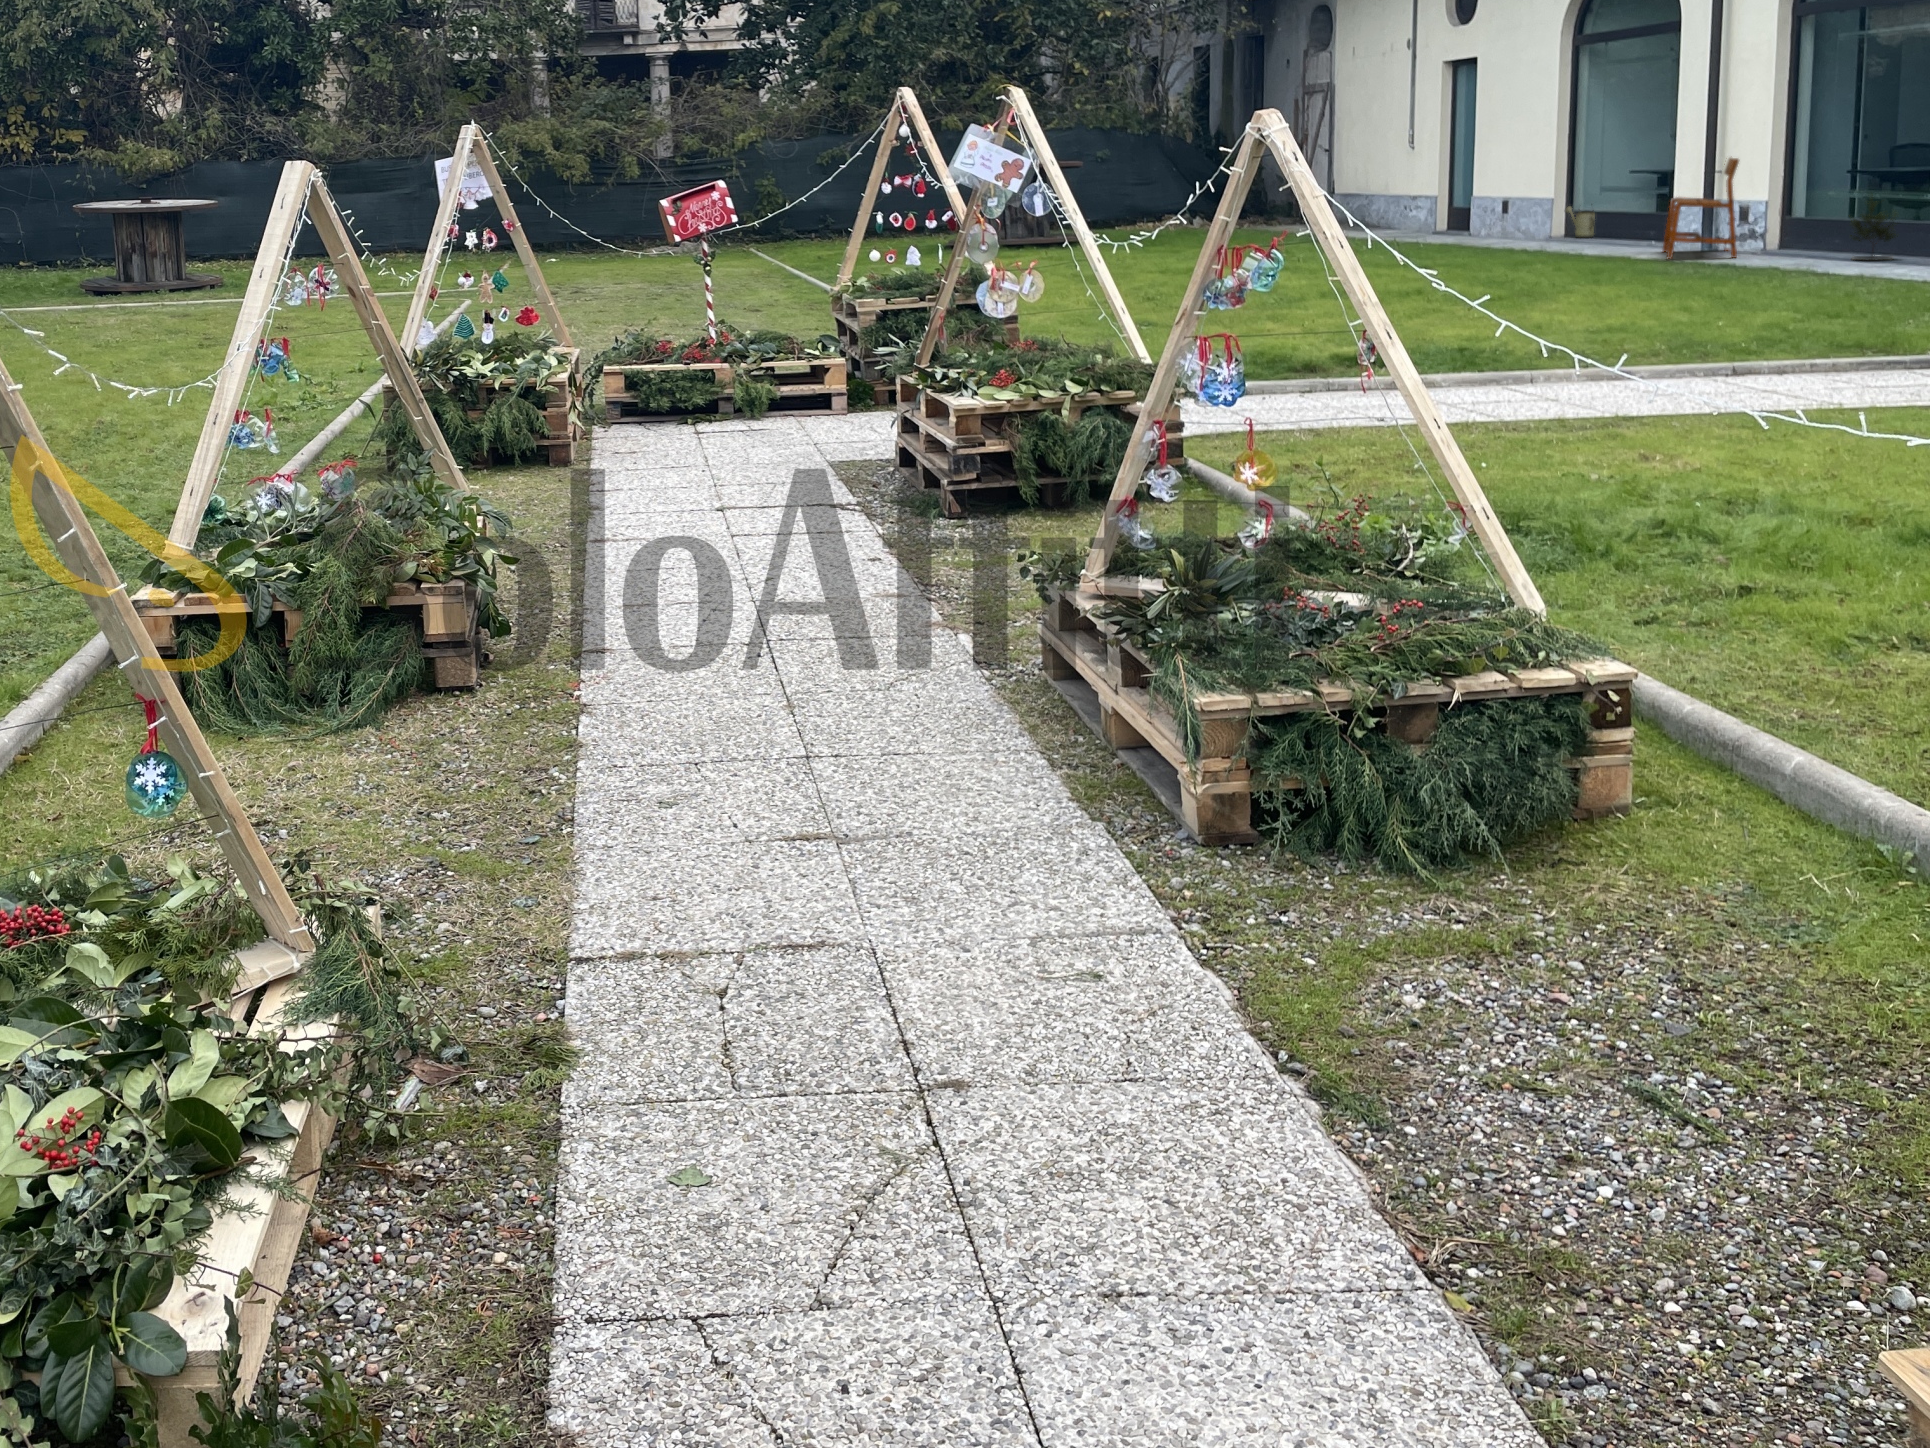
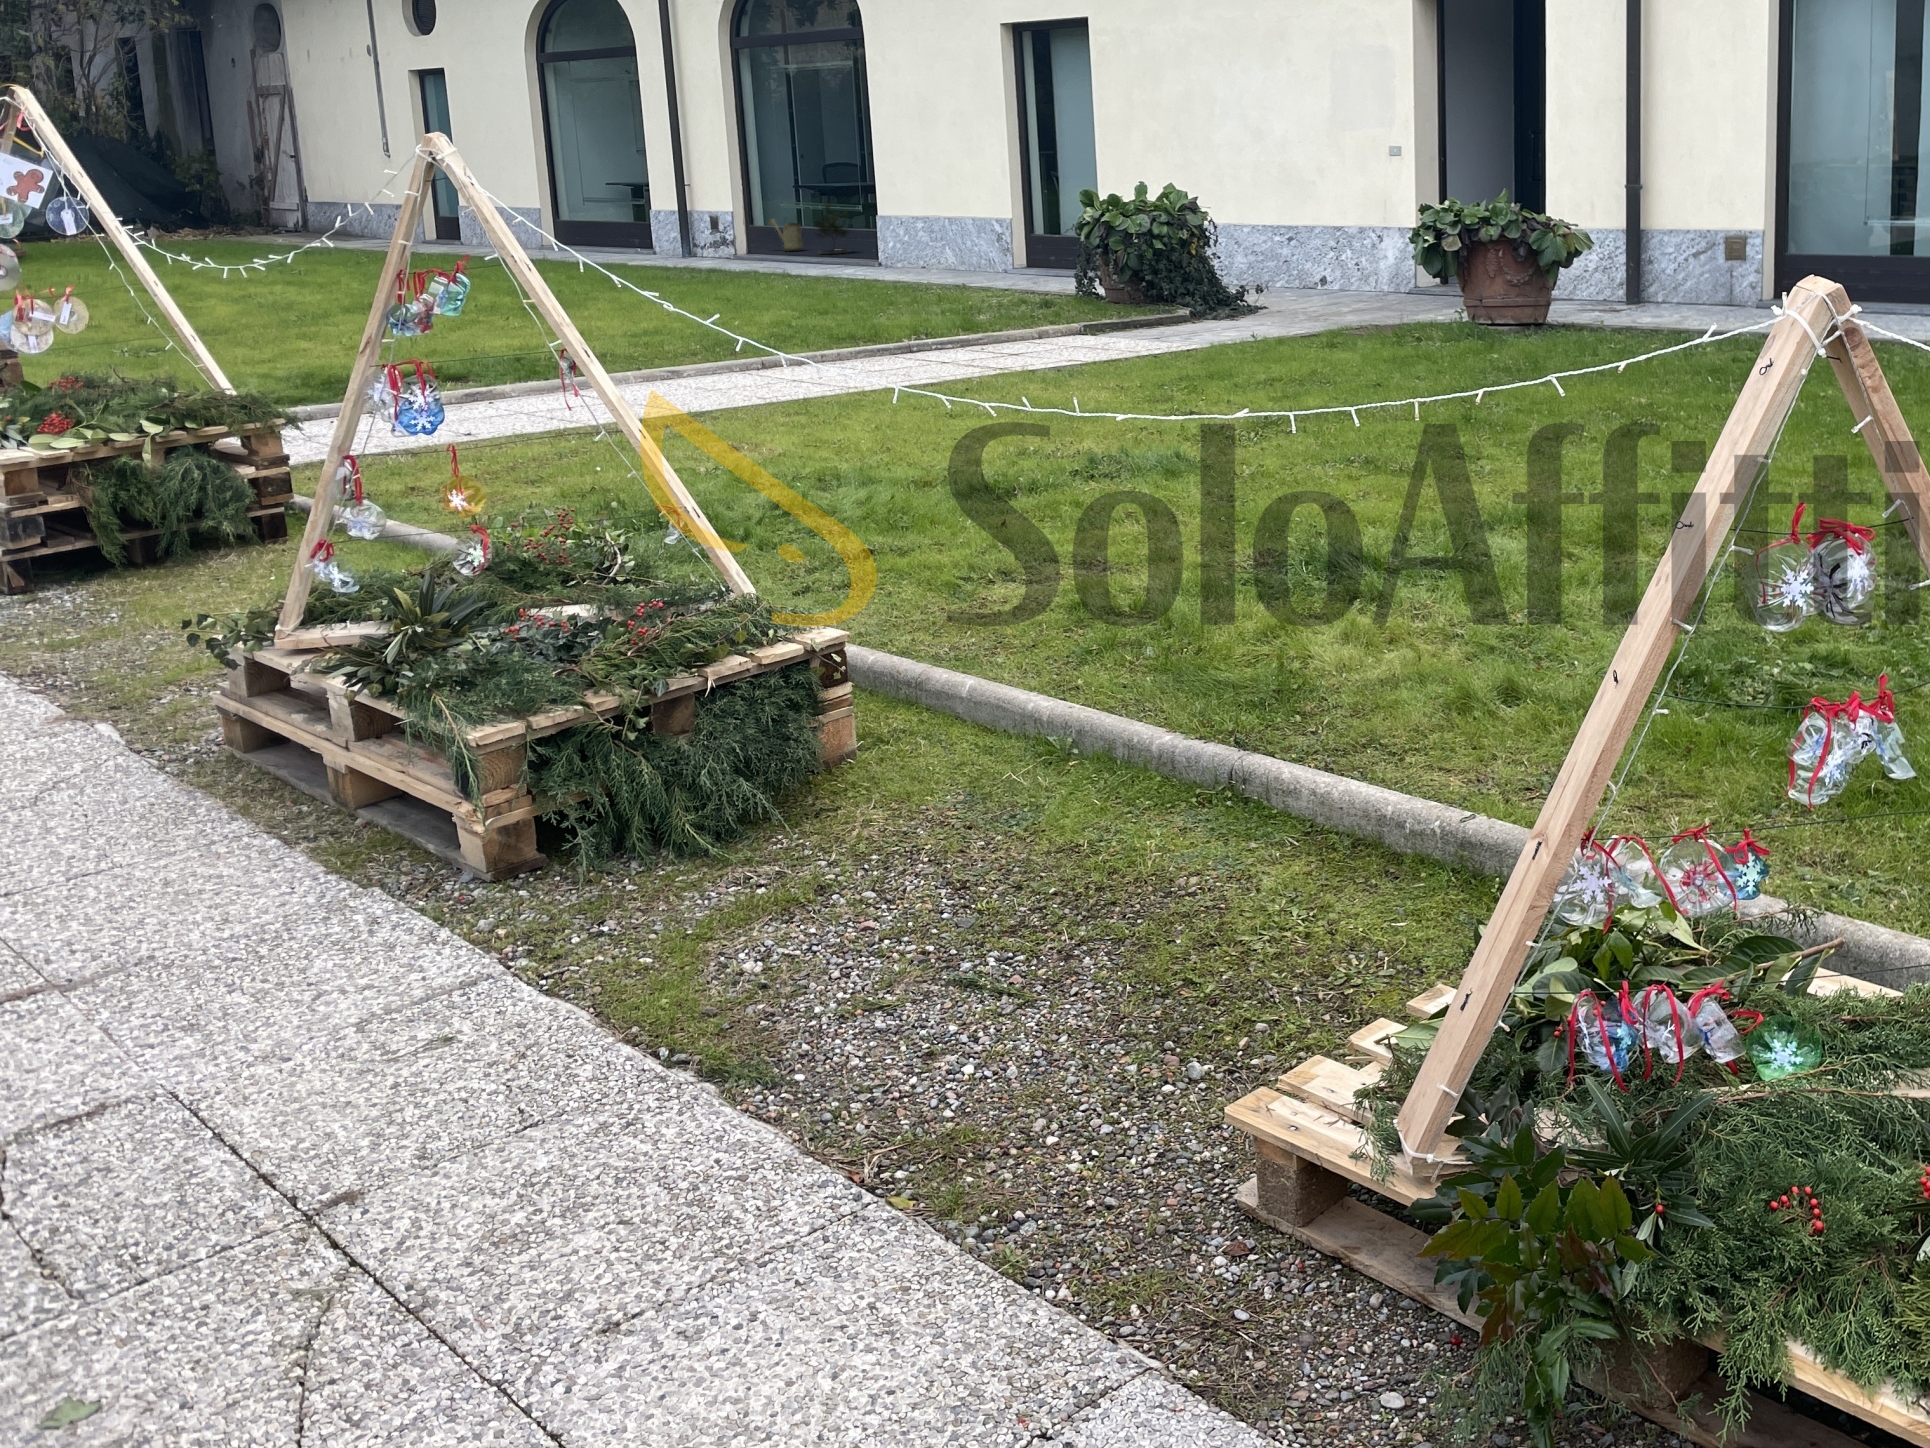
bench: present [1663,158,1739,259] -> none [662,165,727,259]
watering can: present [1565,206,1595,238] -> present [769,219,802,251]

